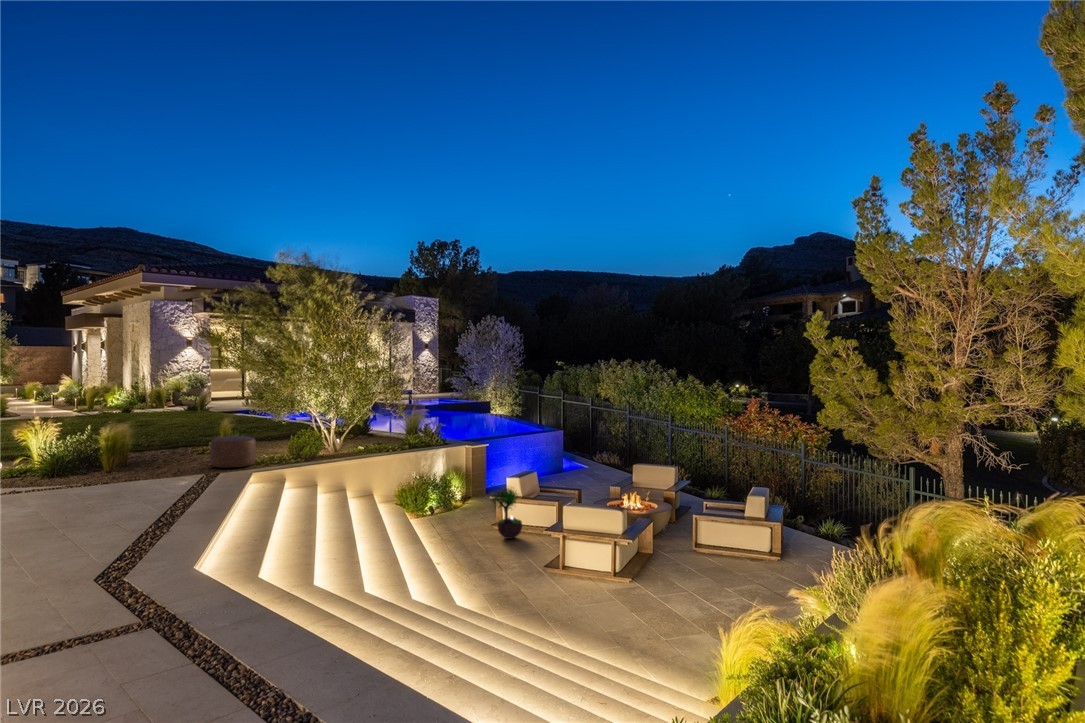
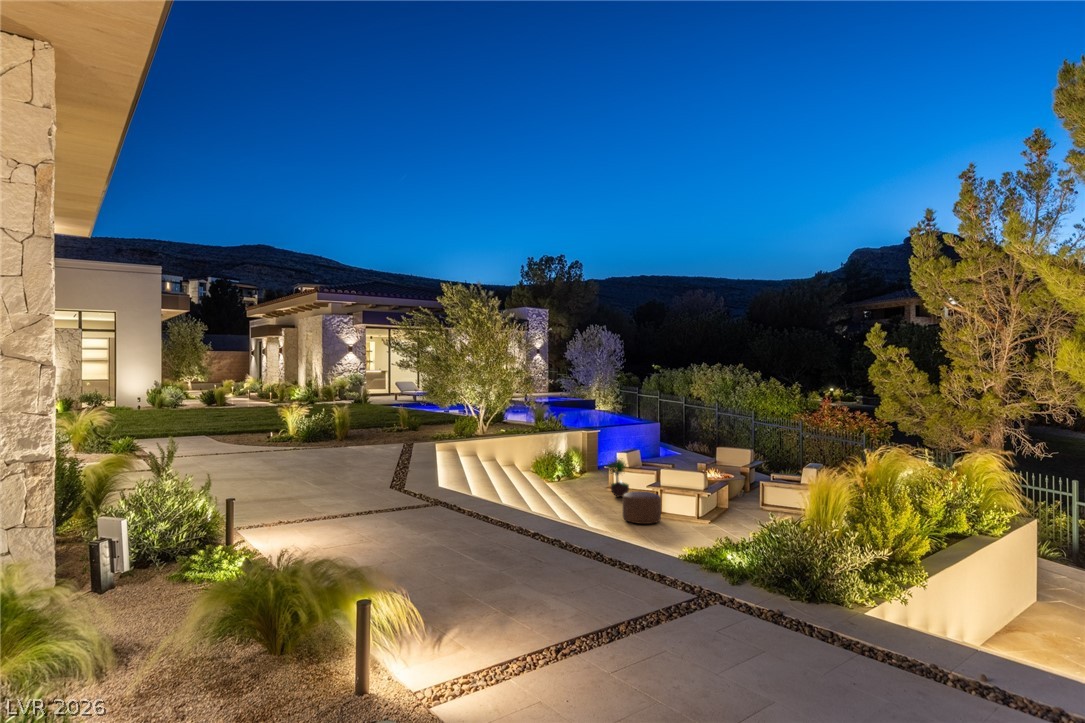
ottoman: present [210,436,256,468] -> present [623,492,661,524]

